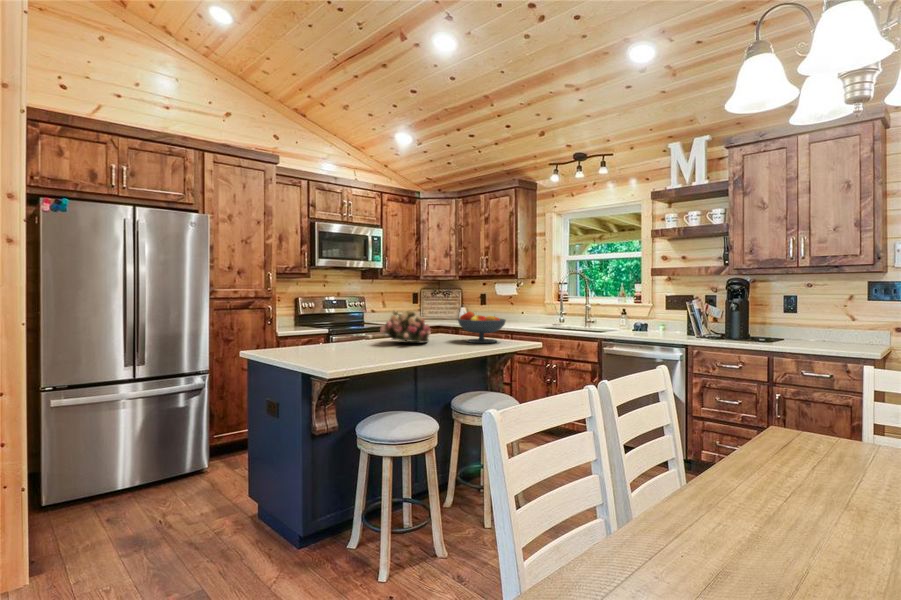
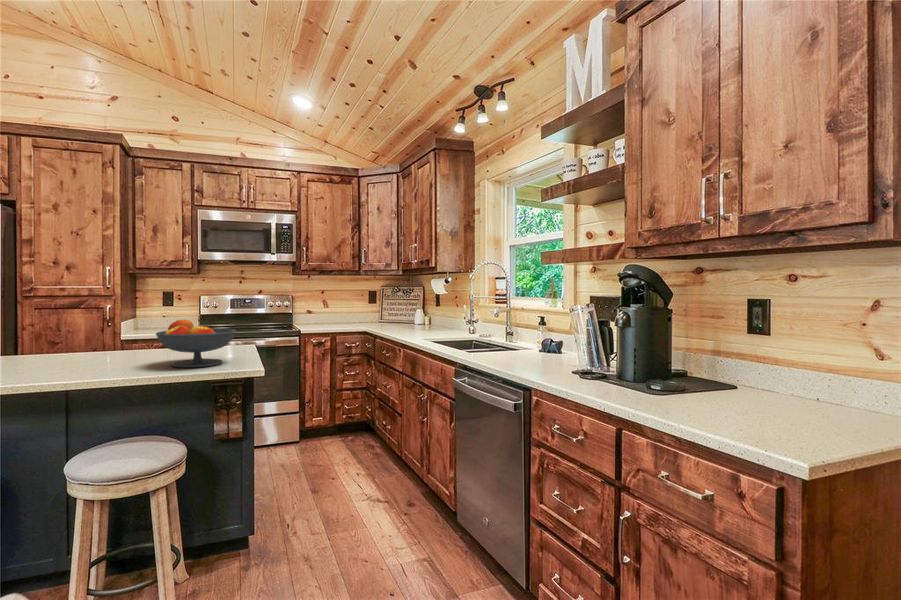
flower arrangement: present [380,310,431,342] -> none [44,315,139,362]

